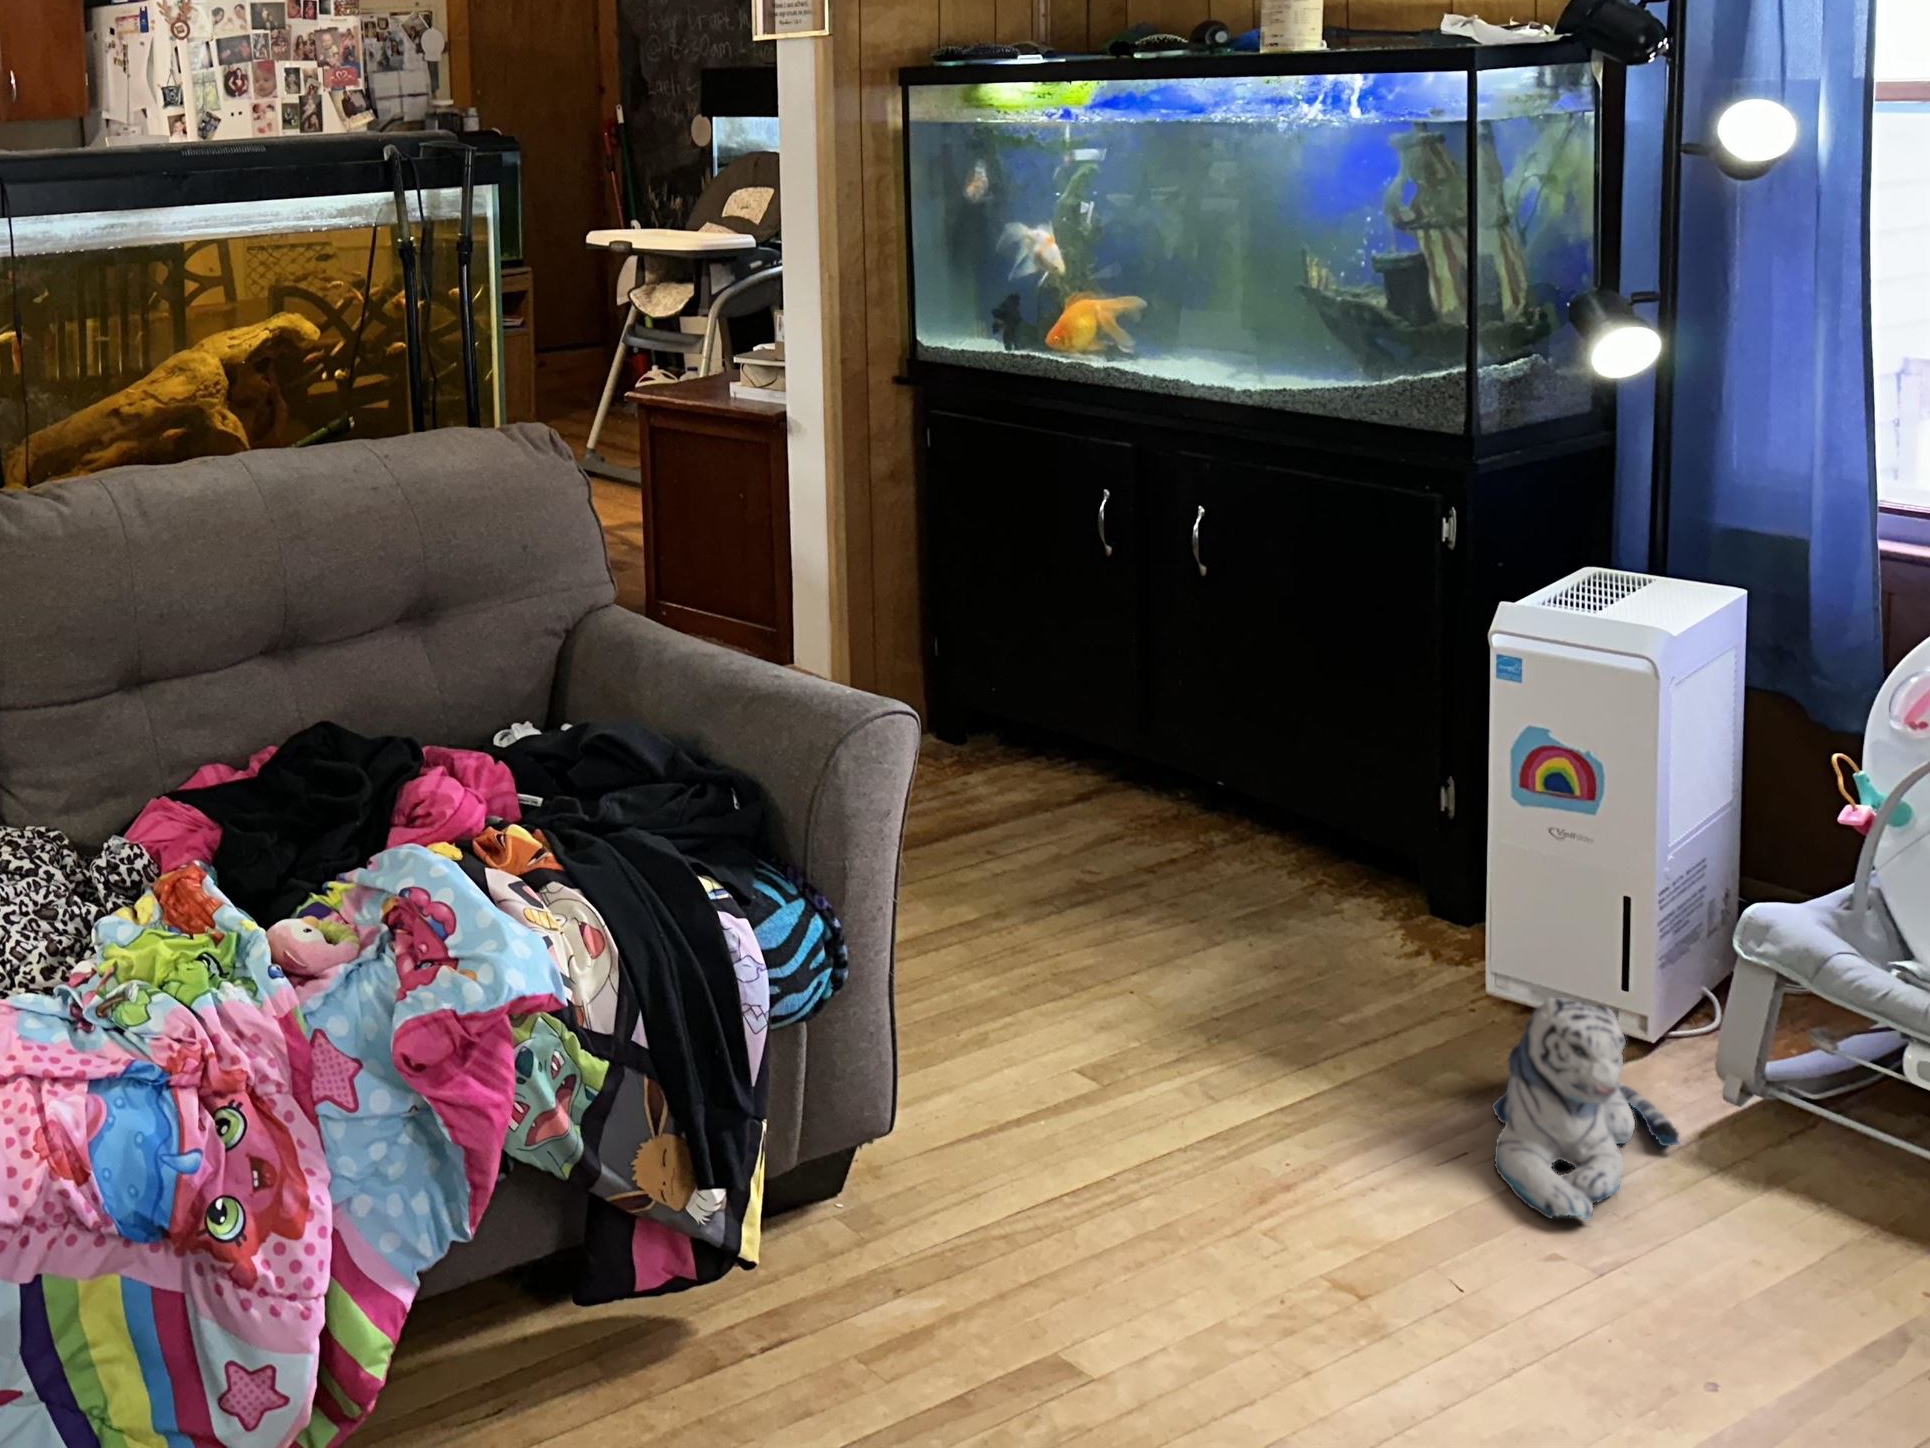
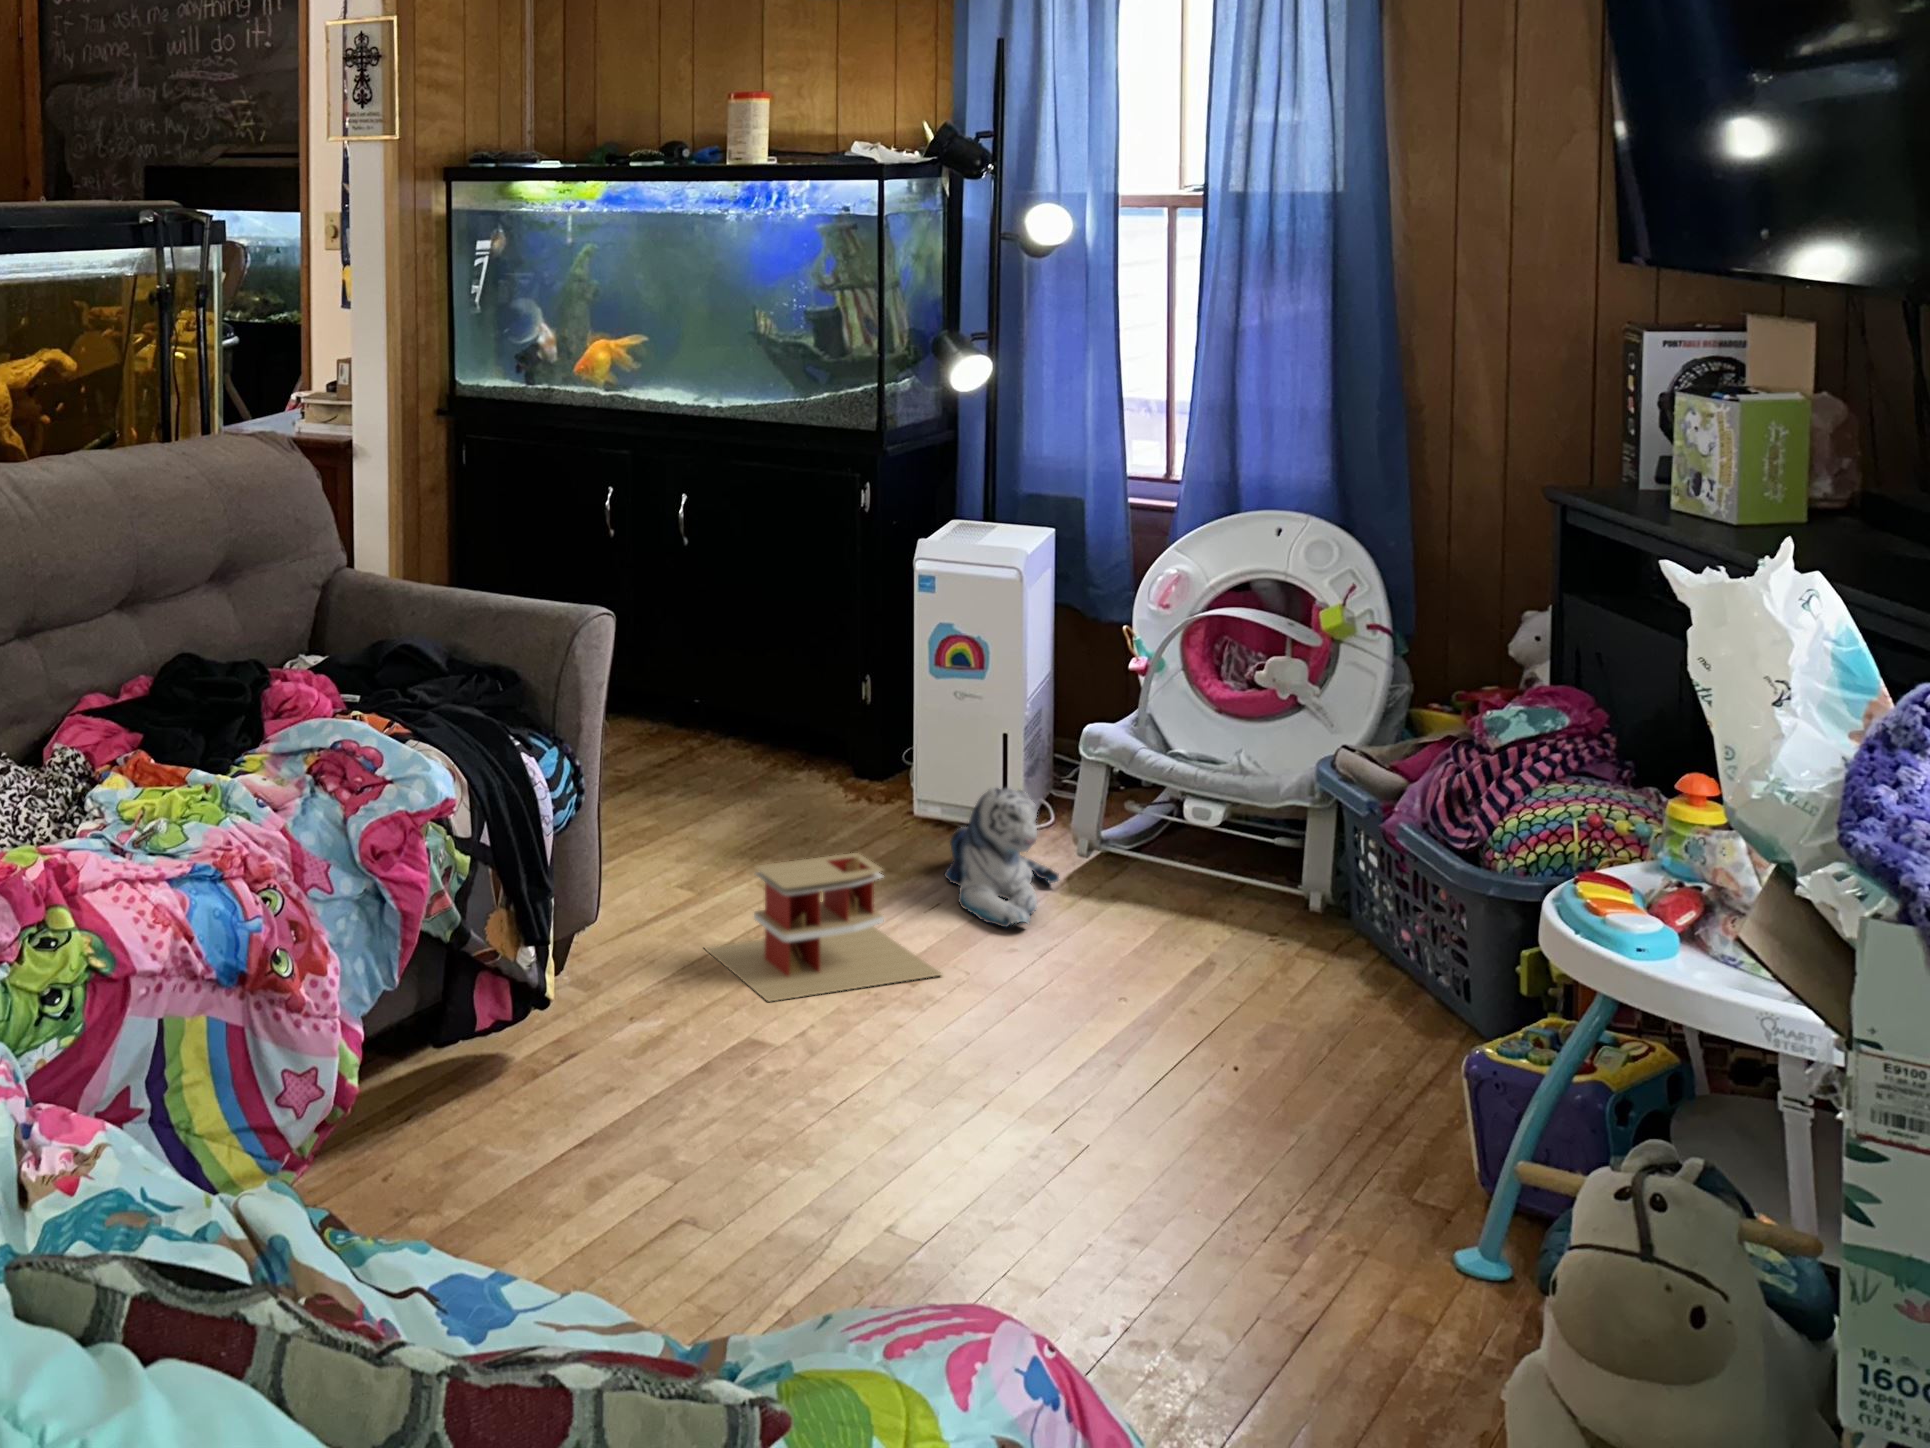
toy house: none [1060,1082,1406,1294] -> present [706,853,941,1001]

